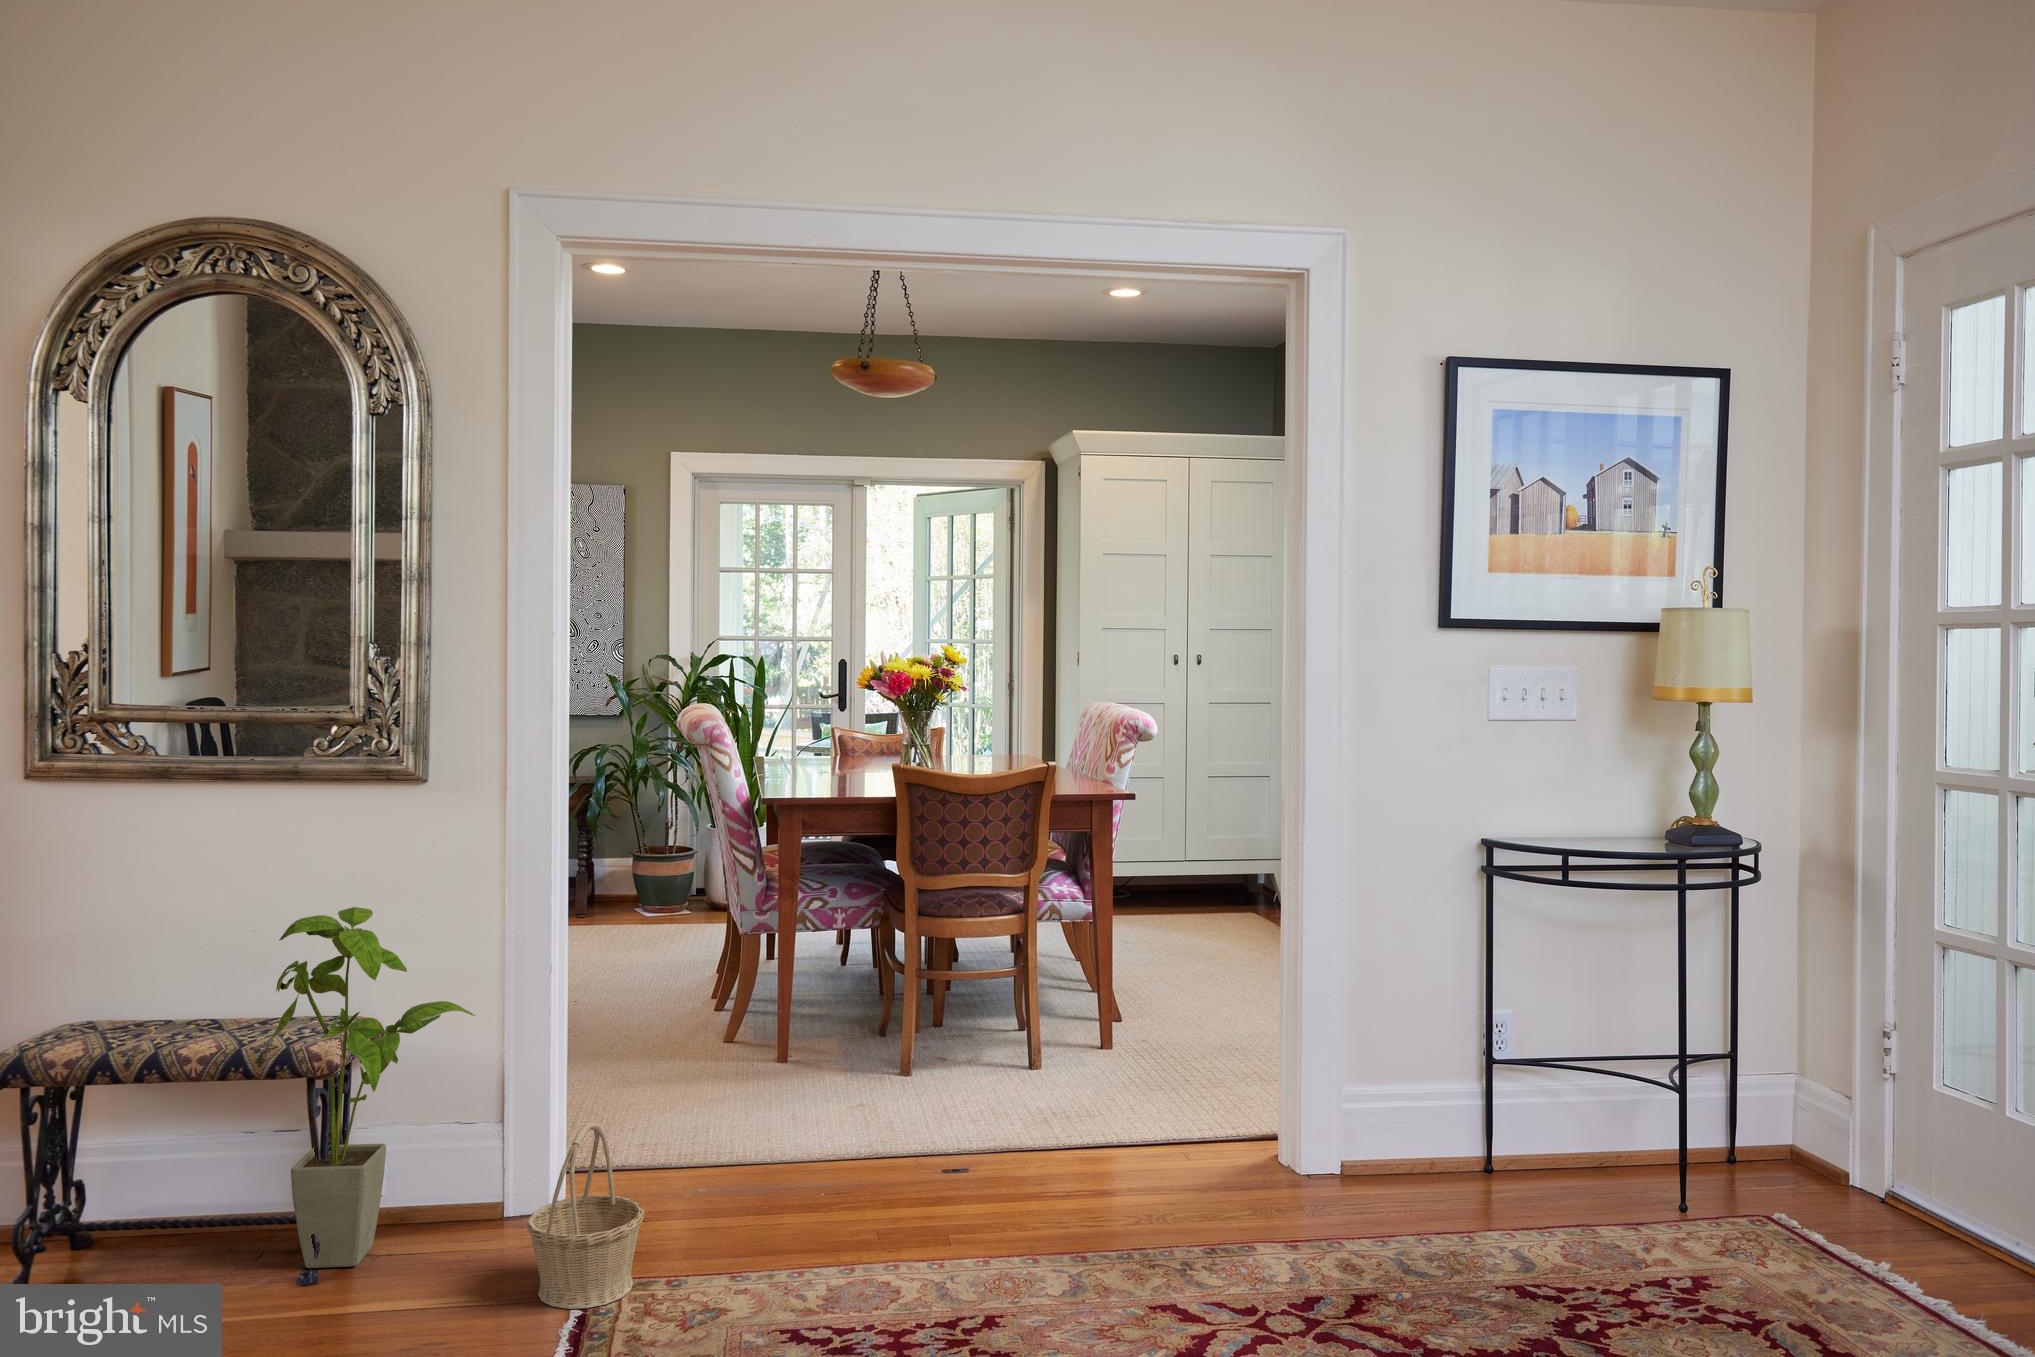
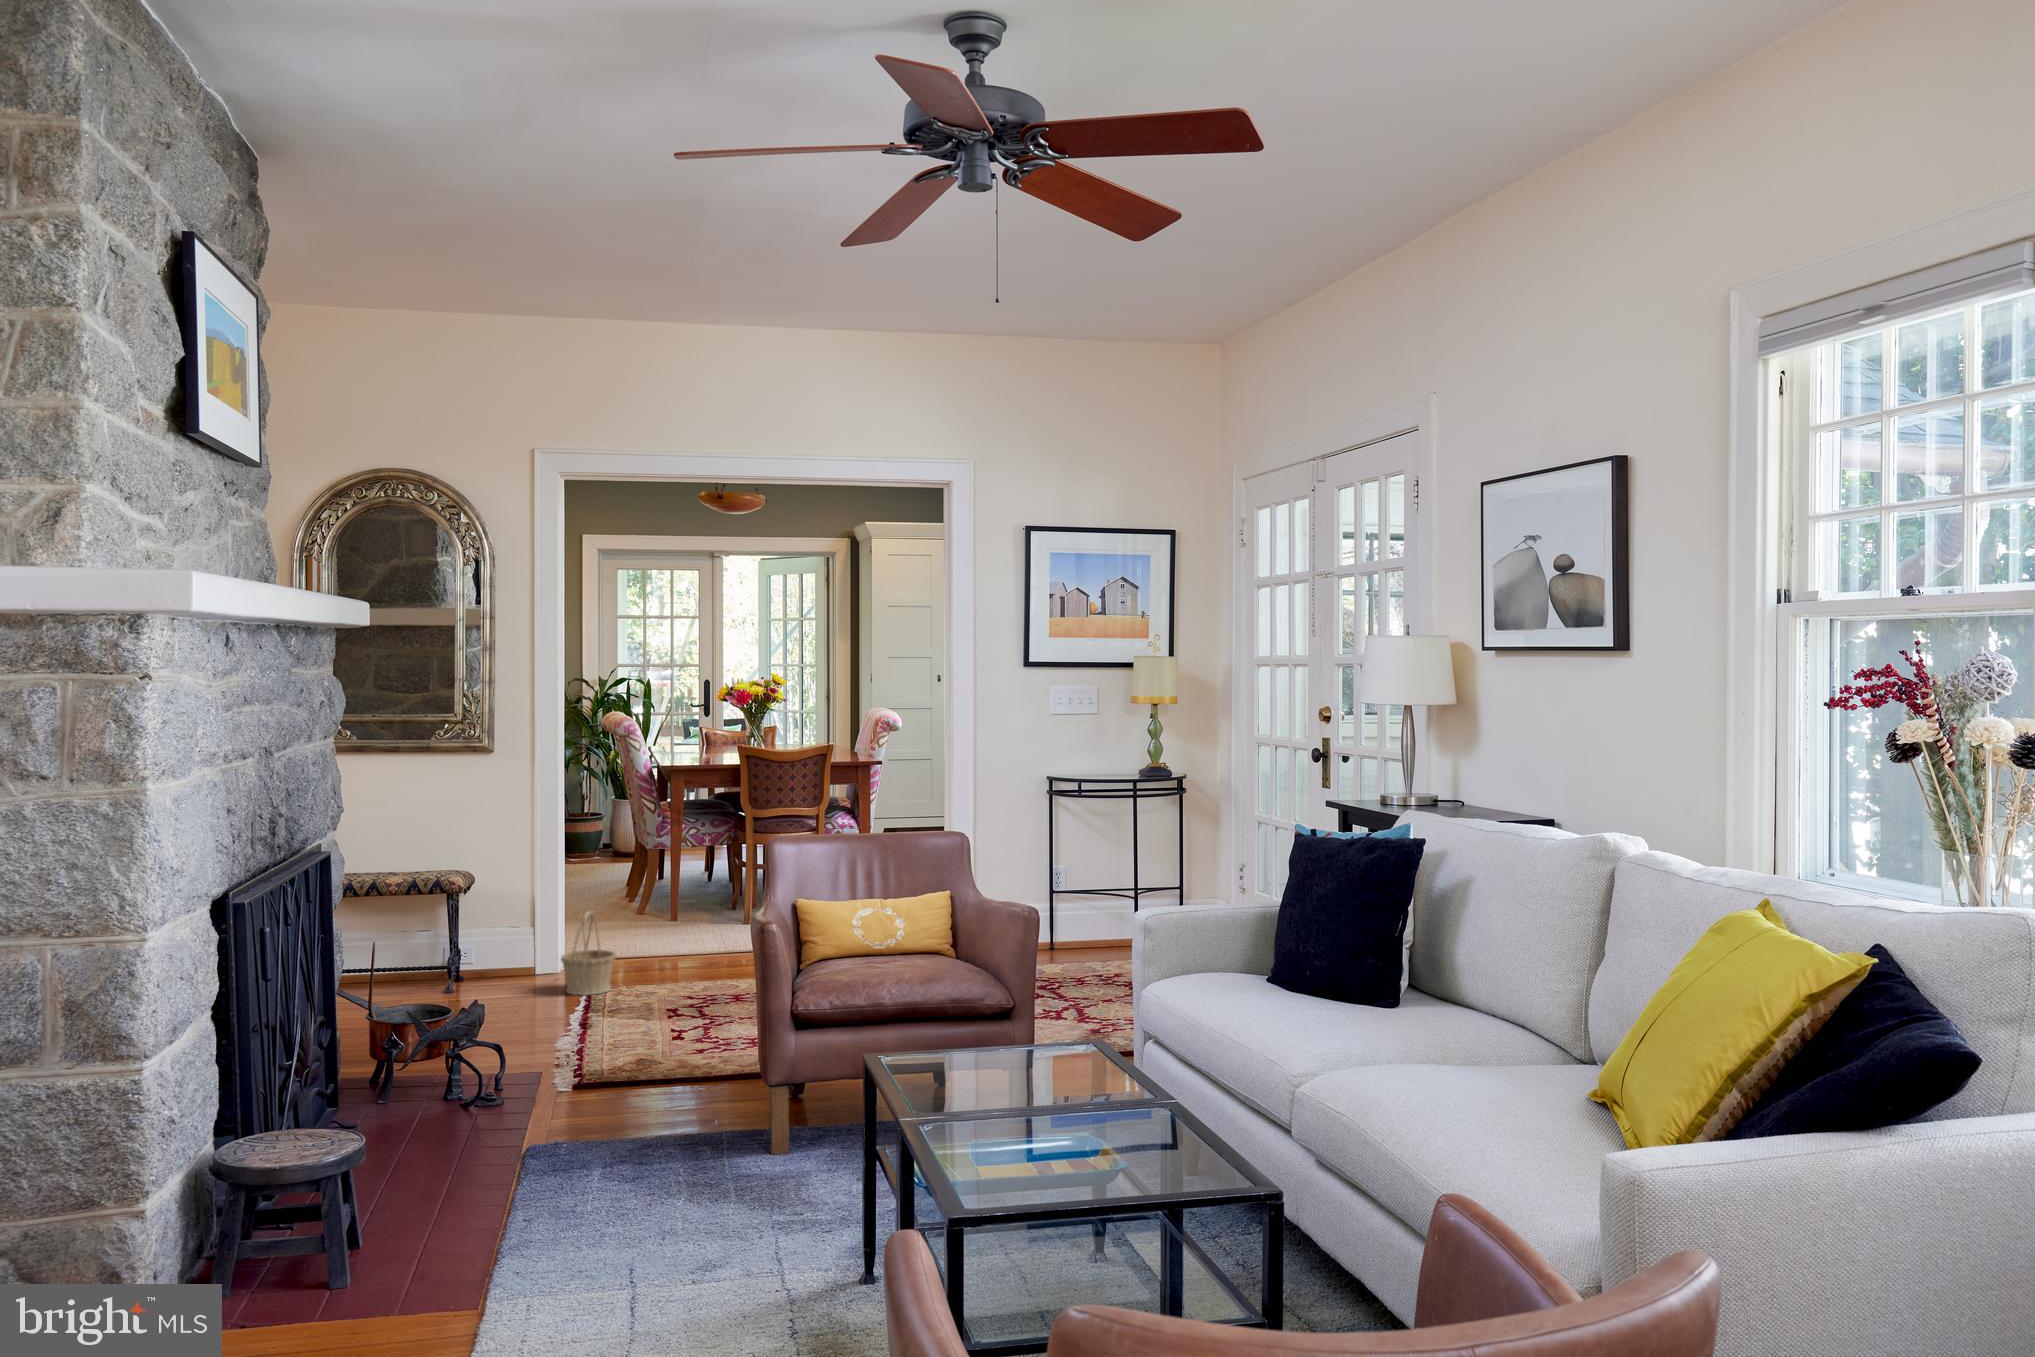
house plant: present [269,907,475,1268] -> none [428,812,526,988]

